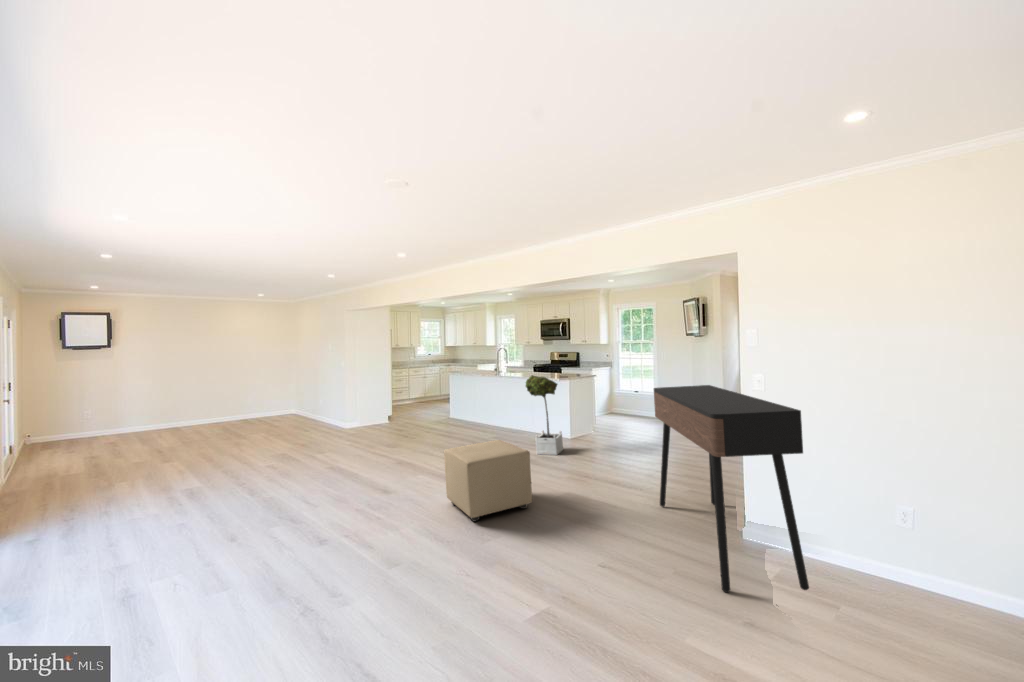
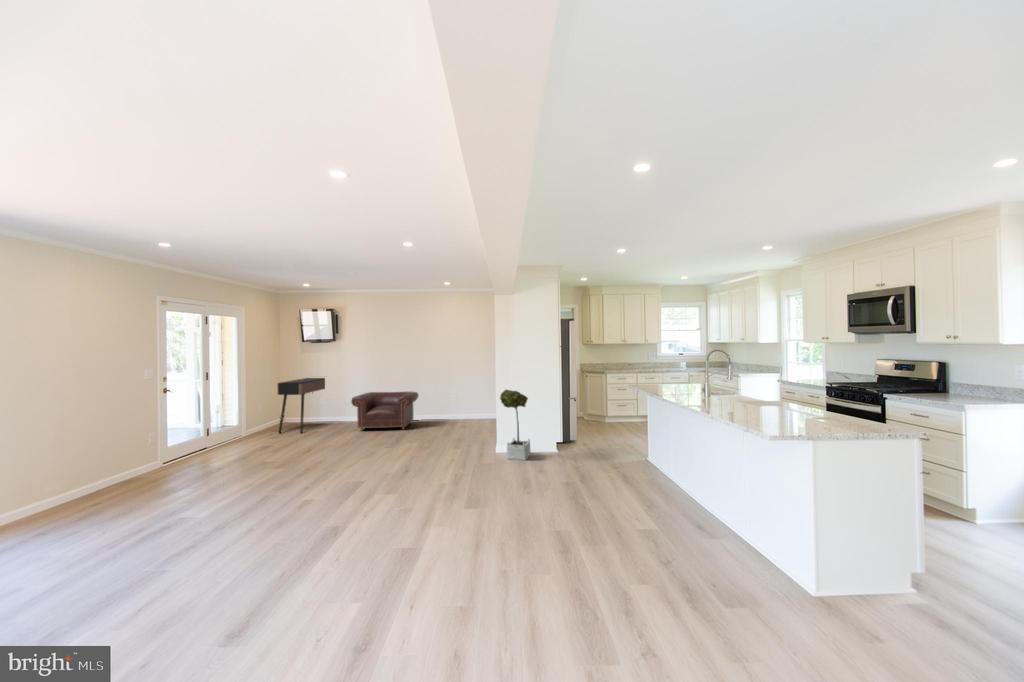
console table: present [654,385,809,592] -> present [278,378,325,433]
armchair: none [361,386,435,431] -> present [351,392,418,431]
ottoman: present [444,440,532,521] -> none [427,449,503,524]

